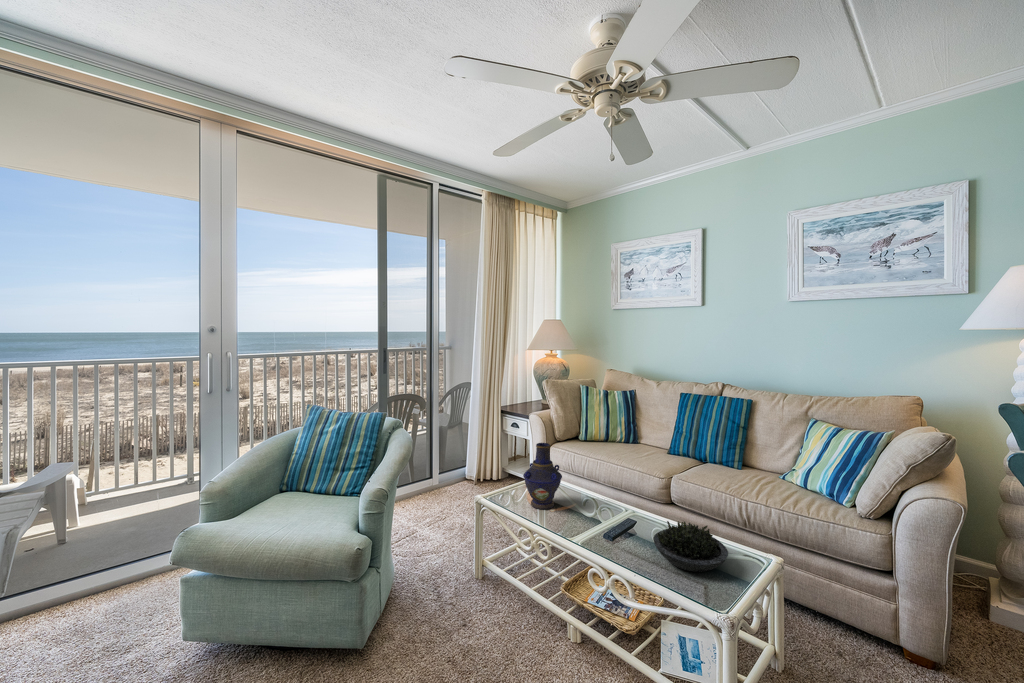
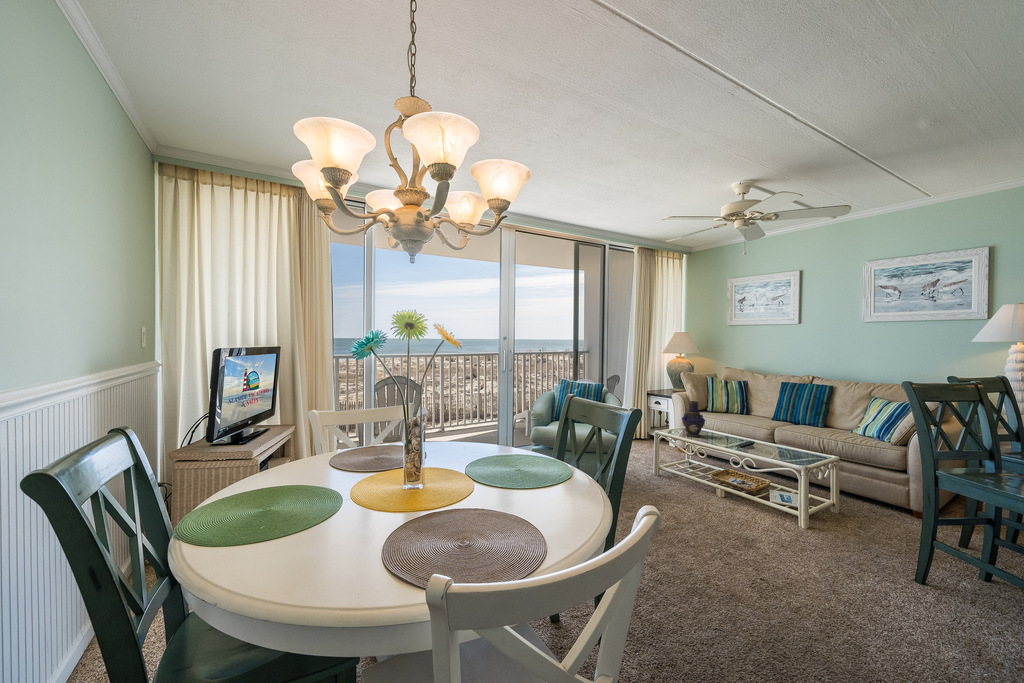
succulent plant: present [653,521,728,572] -> none [763,435,805,457]

